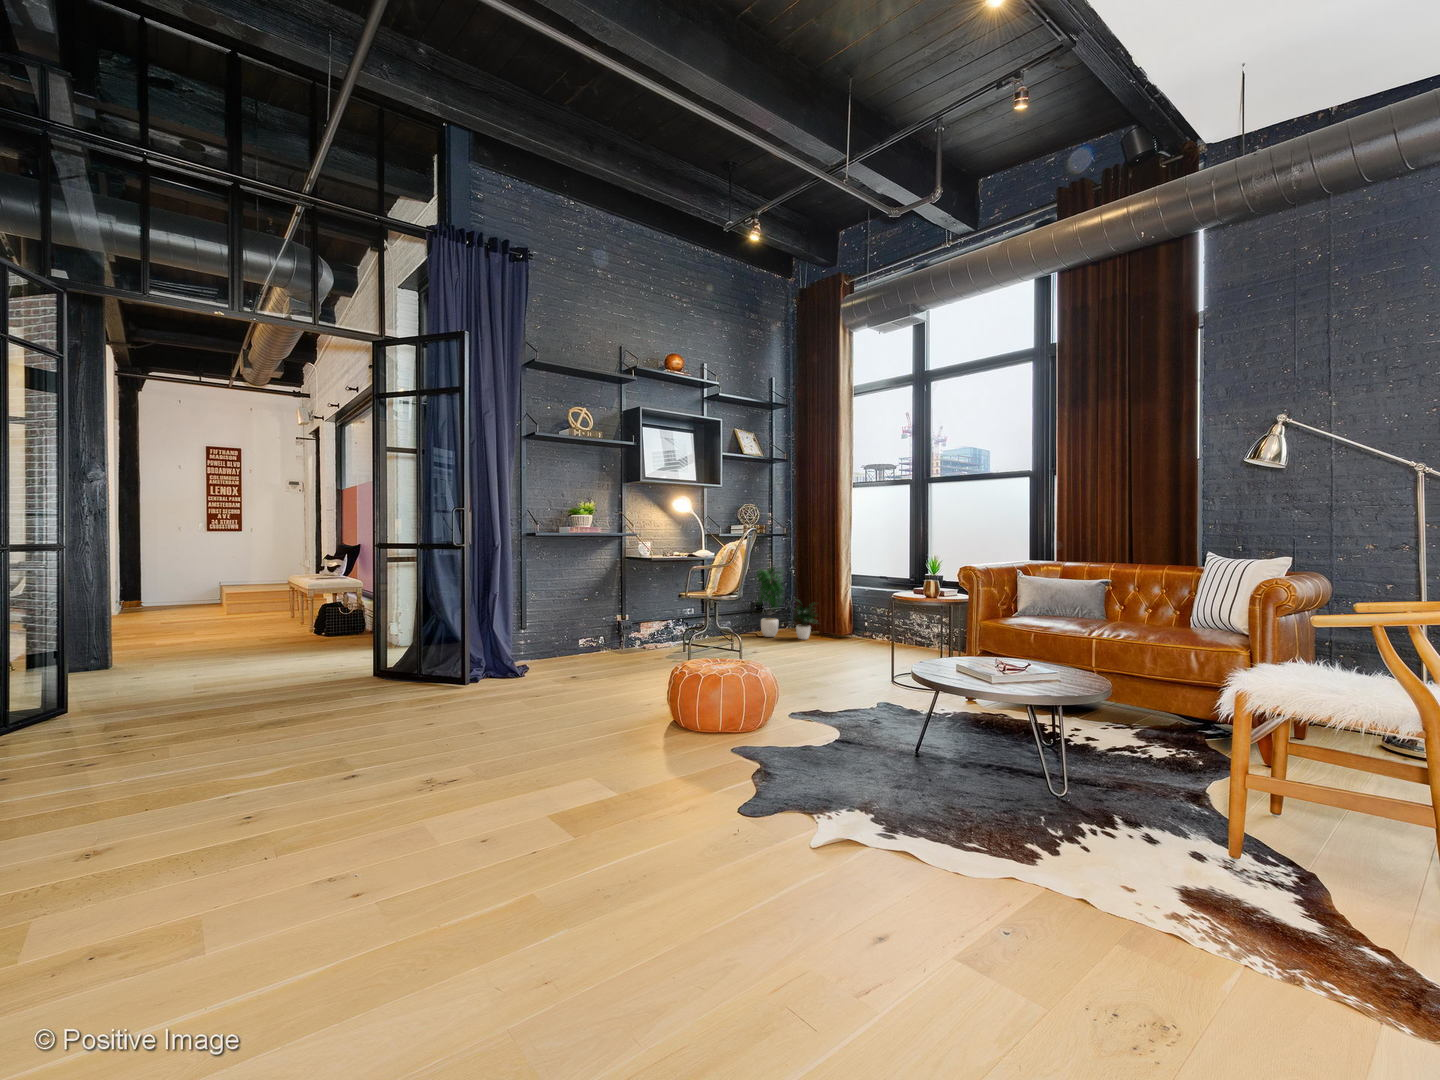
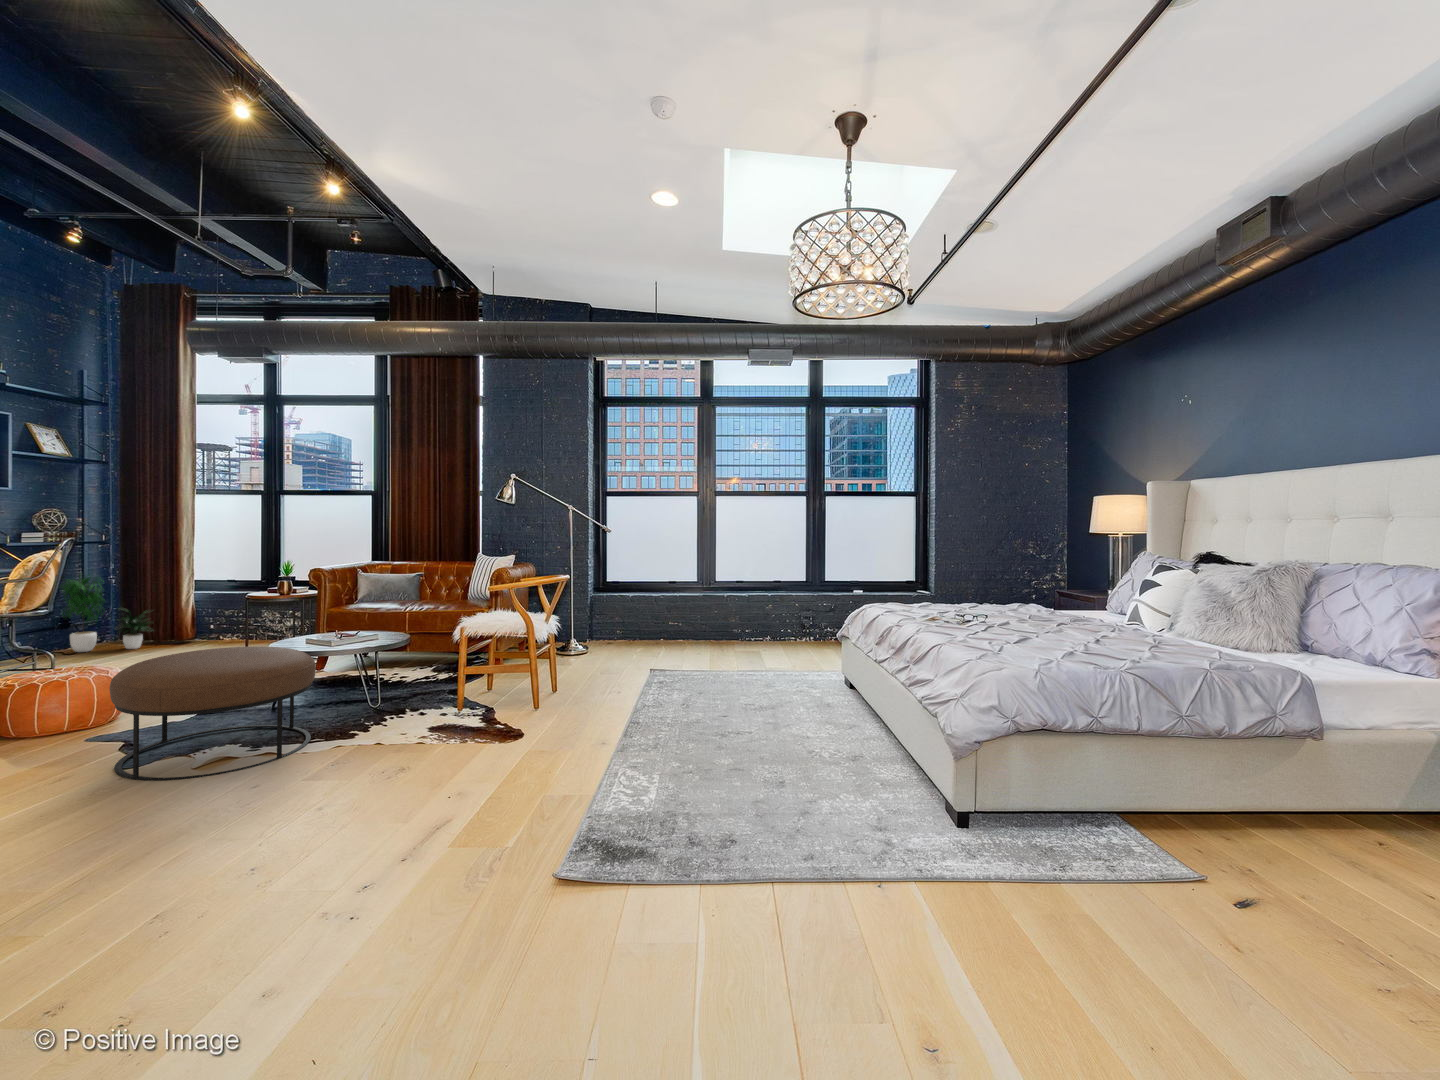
ottoman: none [738,665,975,875] -> present [109,646,316,781]

